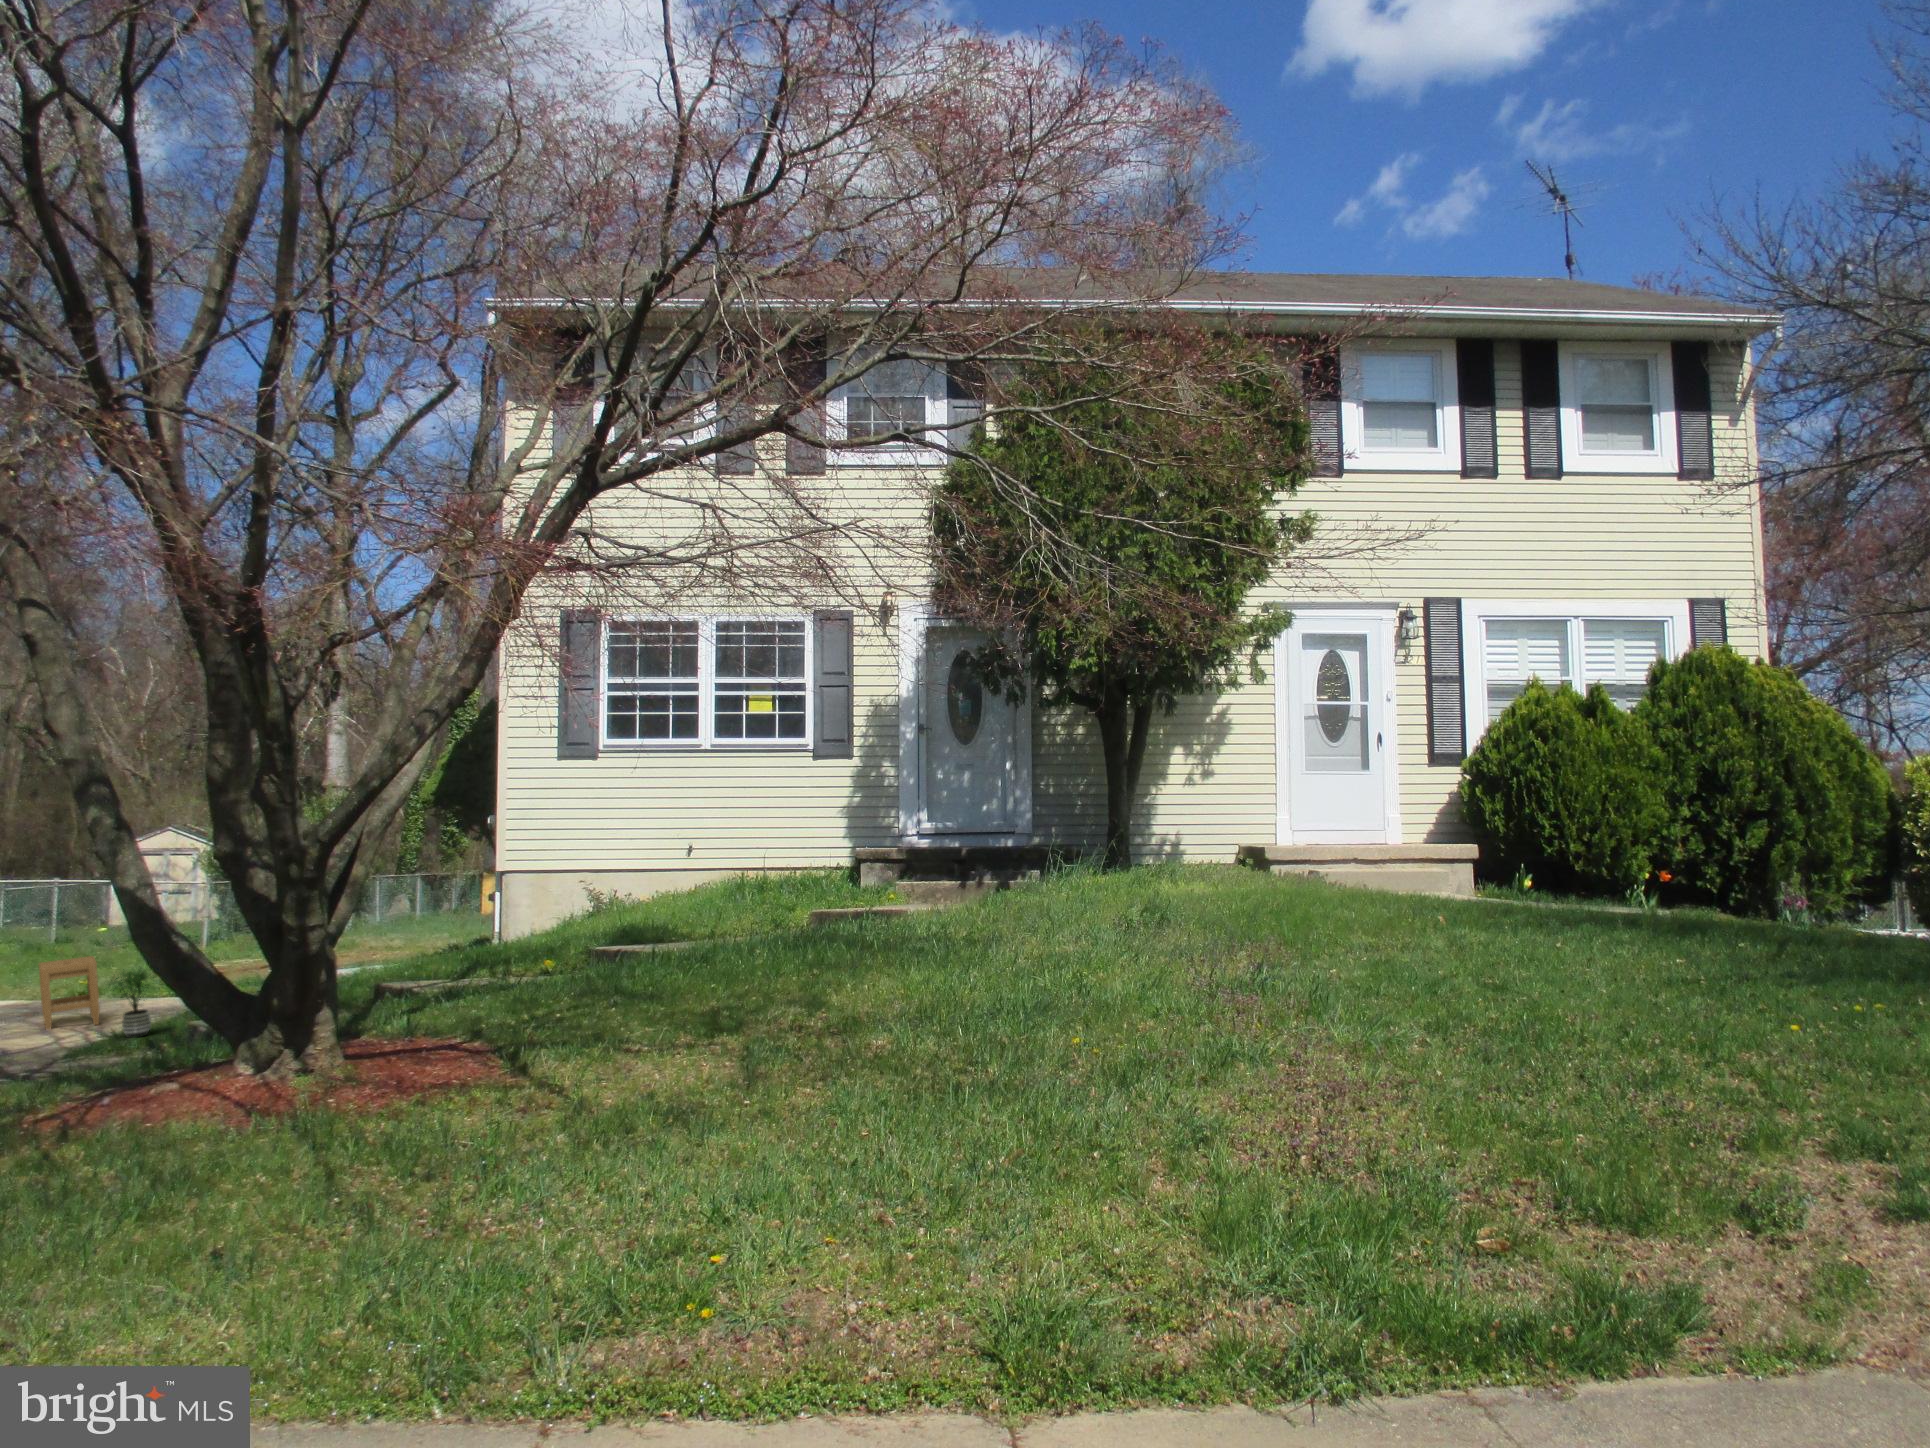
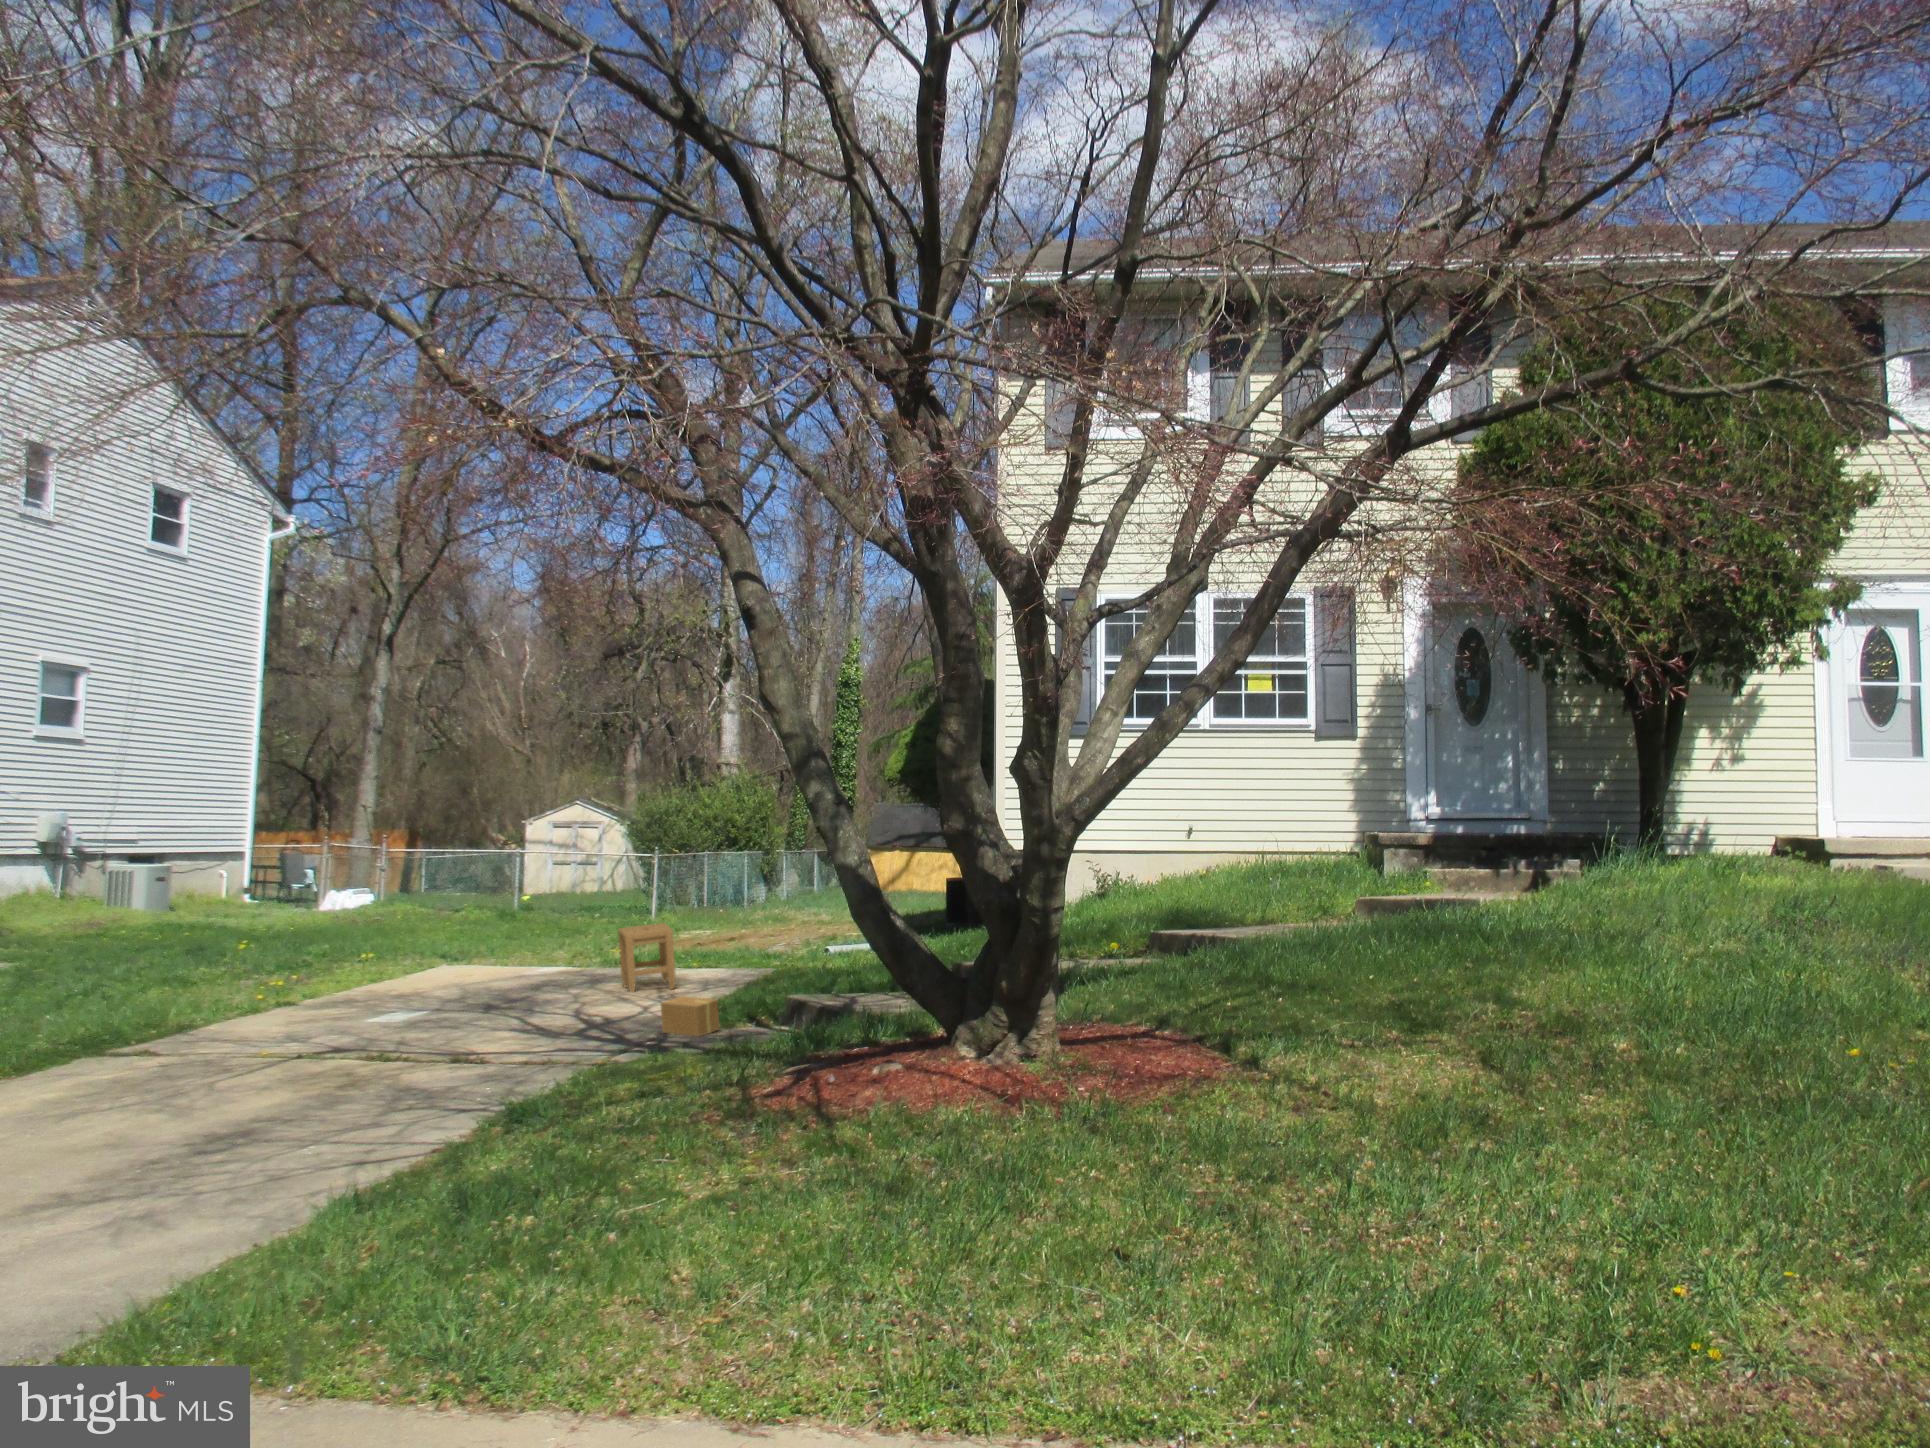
potted plant: present [104,969,154,1038] -> none [708,935,757,1005]
cardboard box: none [23,1029,90,1071] -> present [660,996,720,1036]

